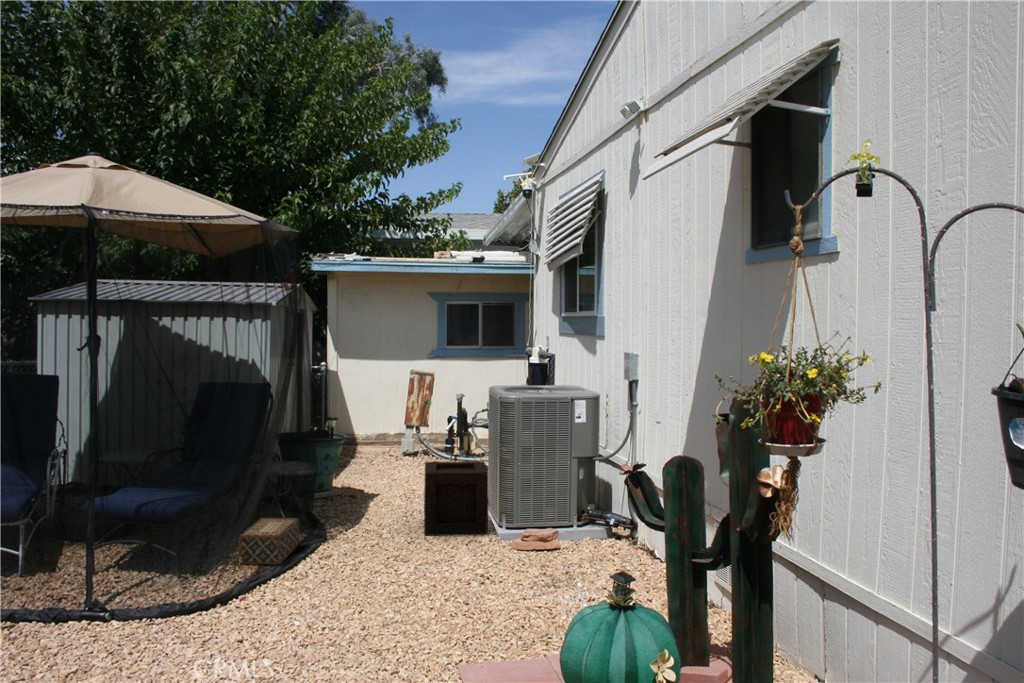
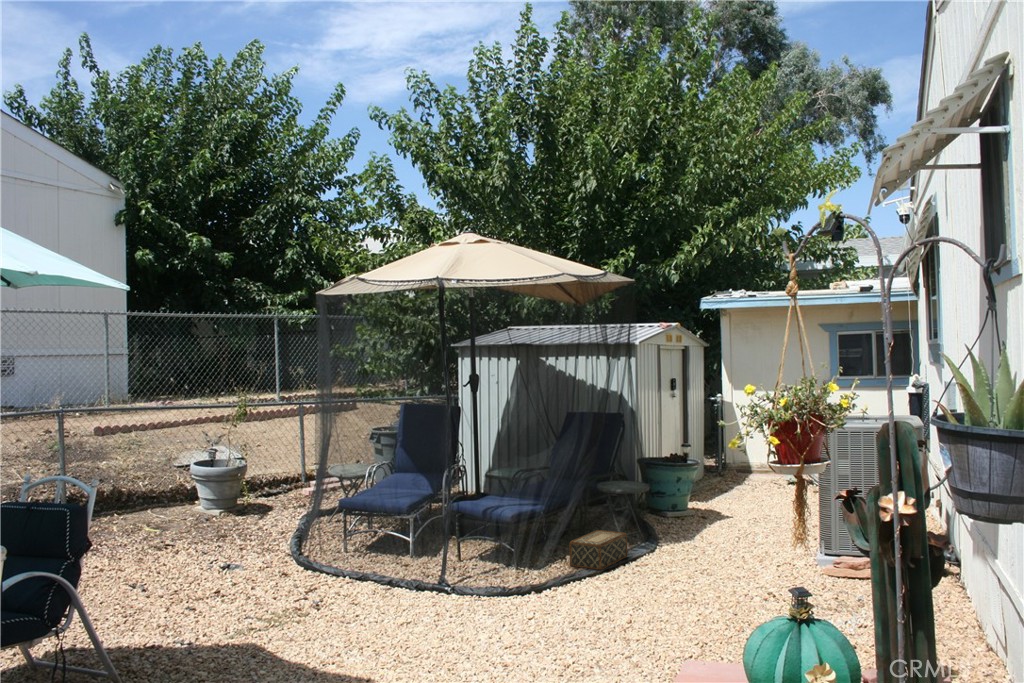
wooden crate: present [424,461,489,536] -> none [743,491,816,566]

